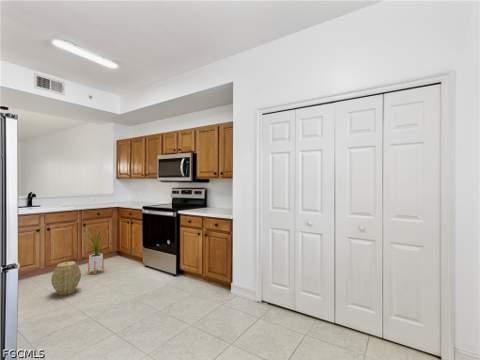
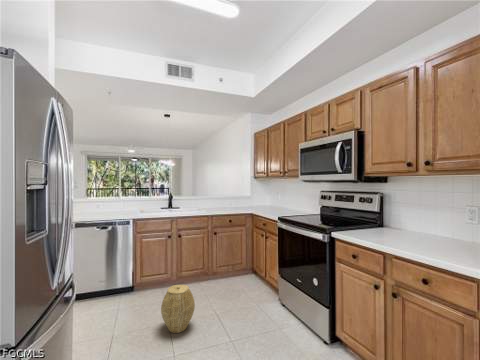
house plant: present [86,231,104,275] -> none [206,238,237,302]

